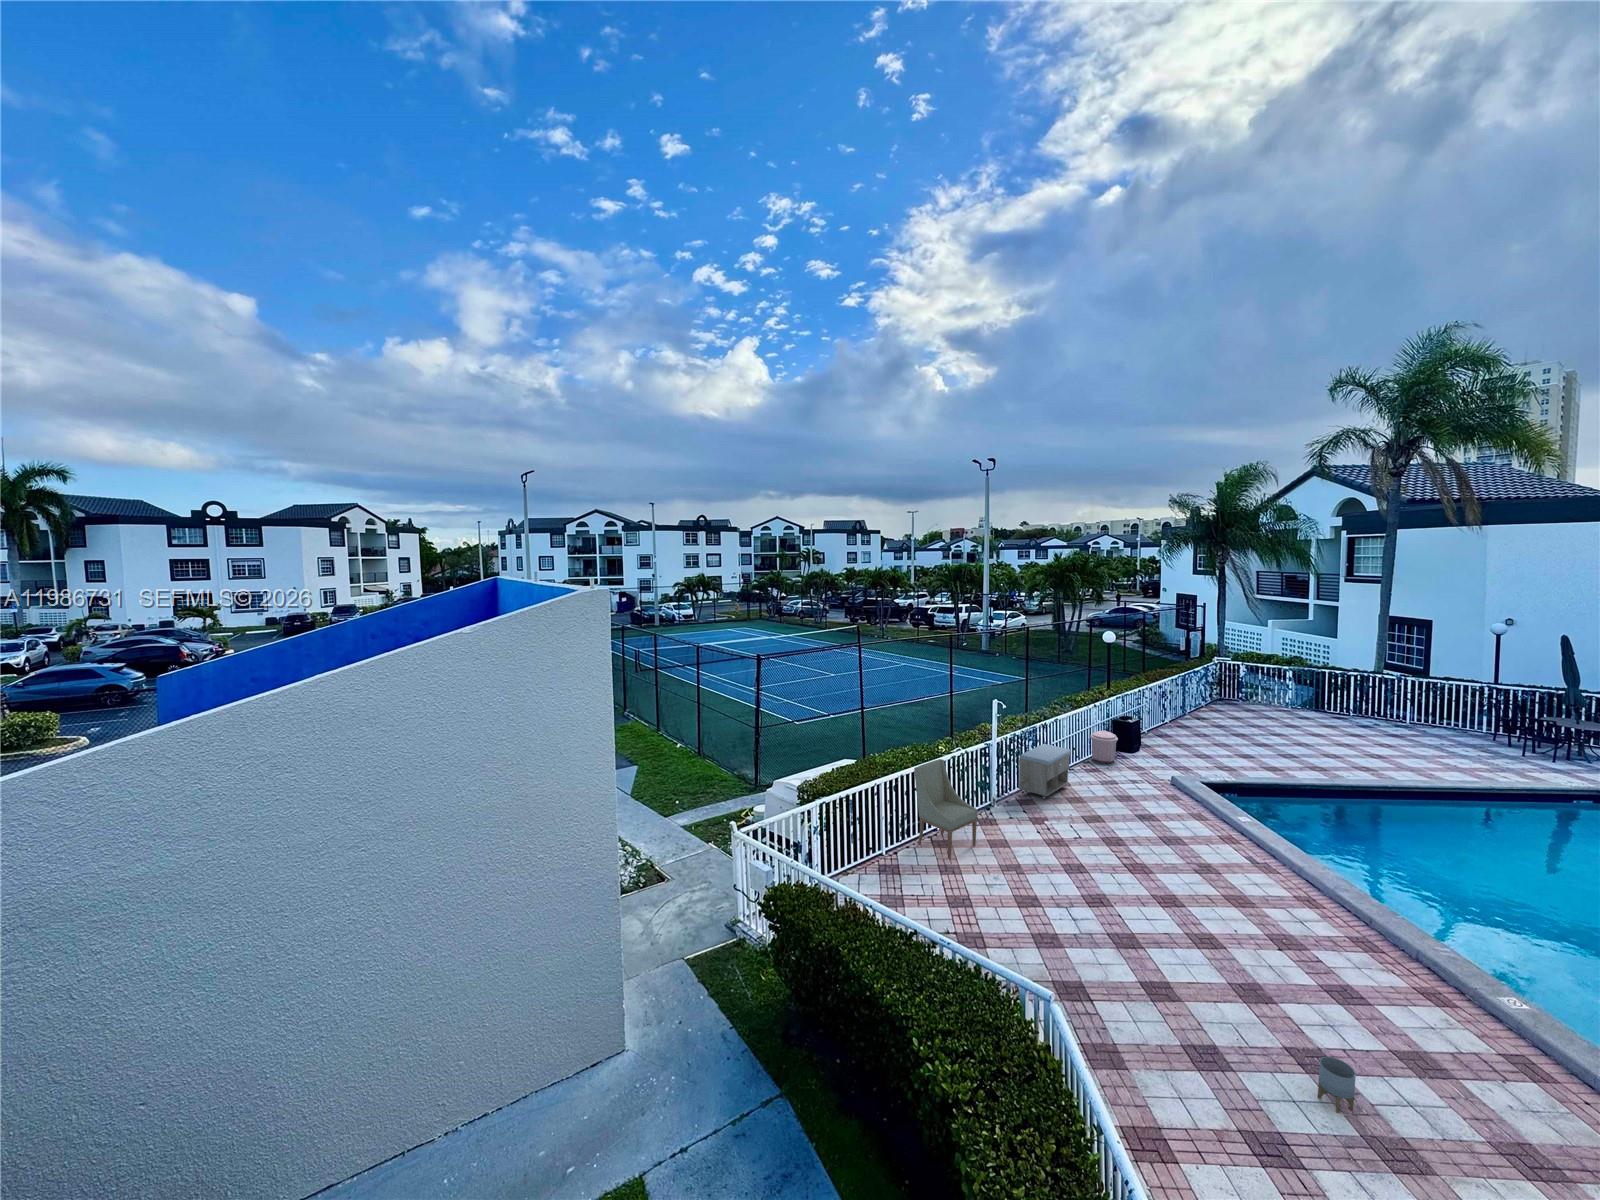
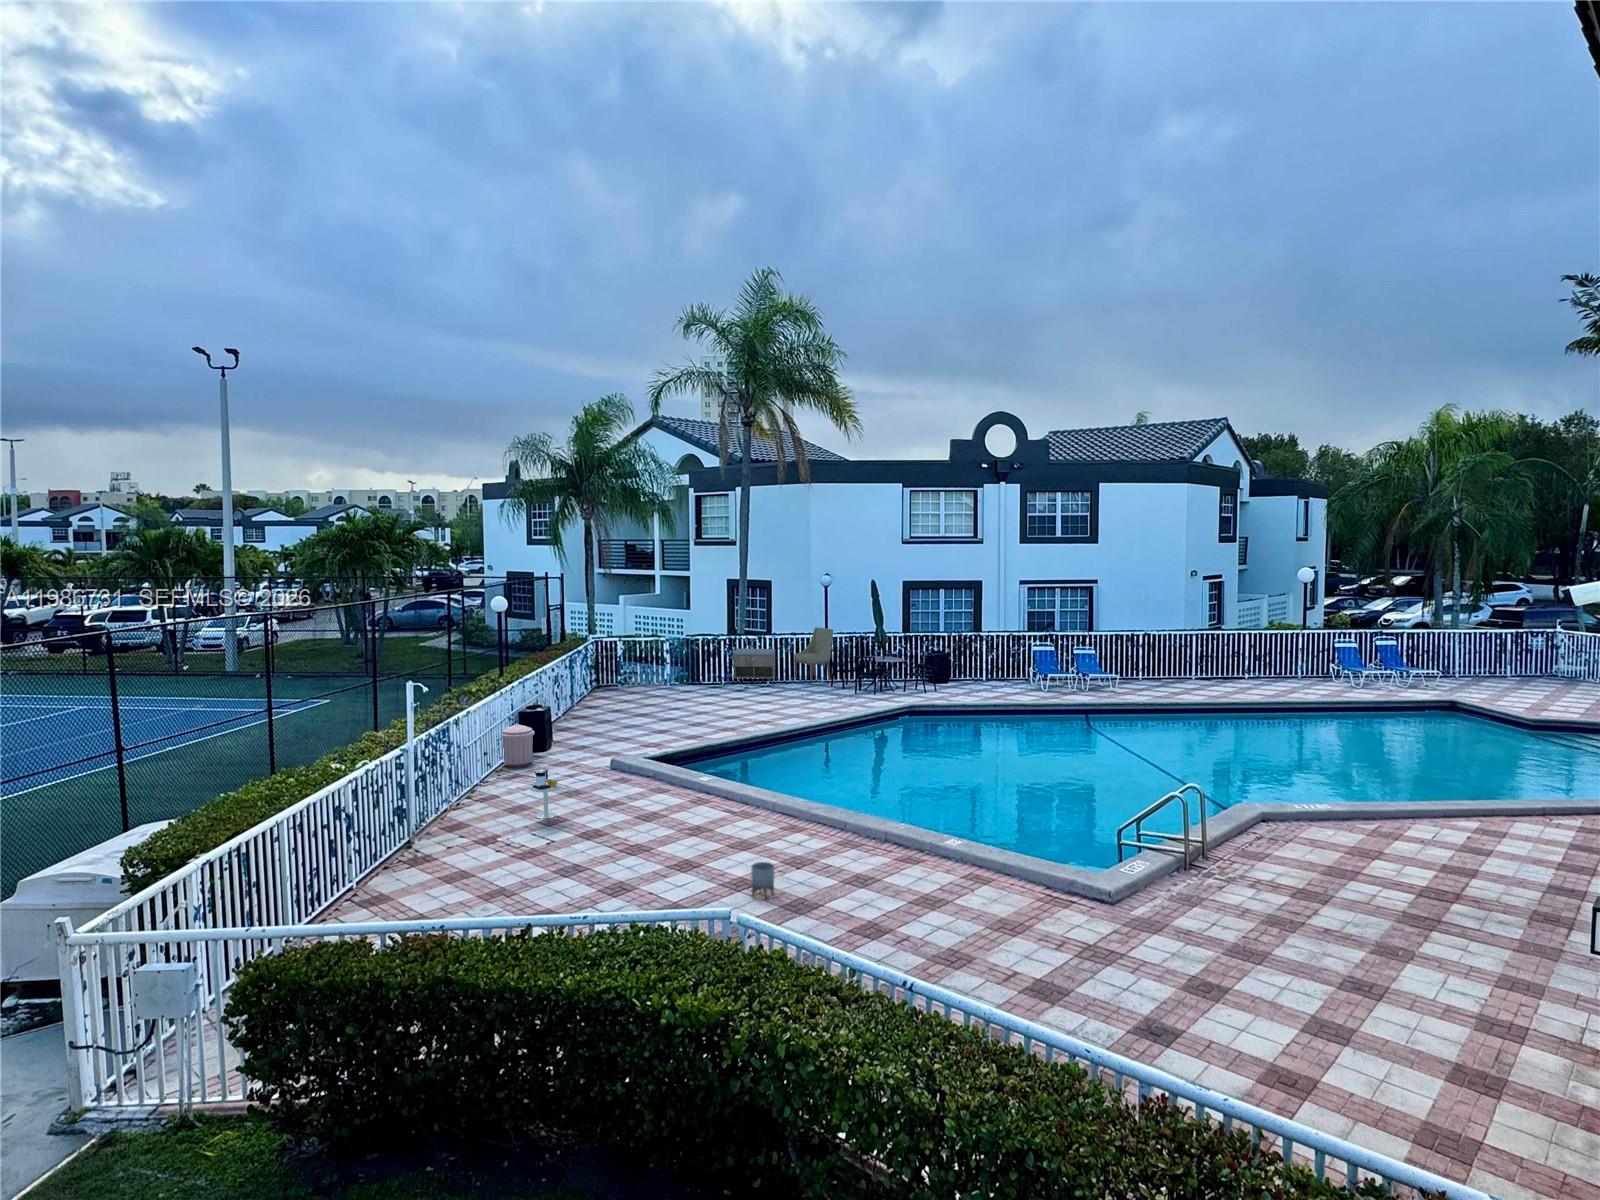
storage bench: present [1019,744,1071,798] -> present [734,649,775,681]
chair: present [914,759,978,858] -> present [794,627,833,681]
side table: none [1081,778,1106,816] -> present [530,770,561,819]
planter: present [1318,1057,1356,1114] -> present [751,862,774,900]

